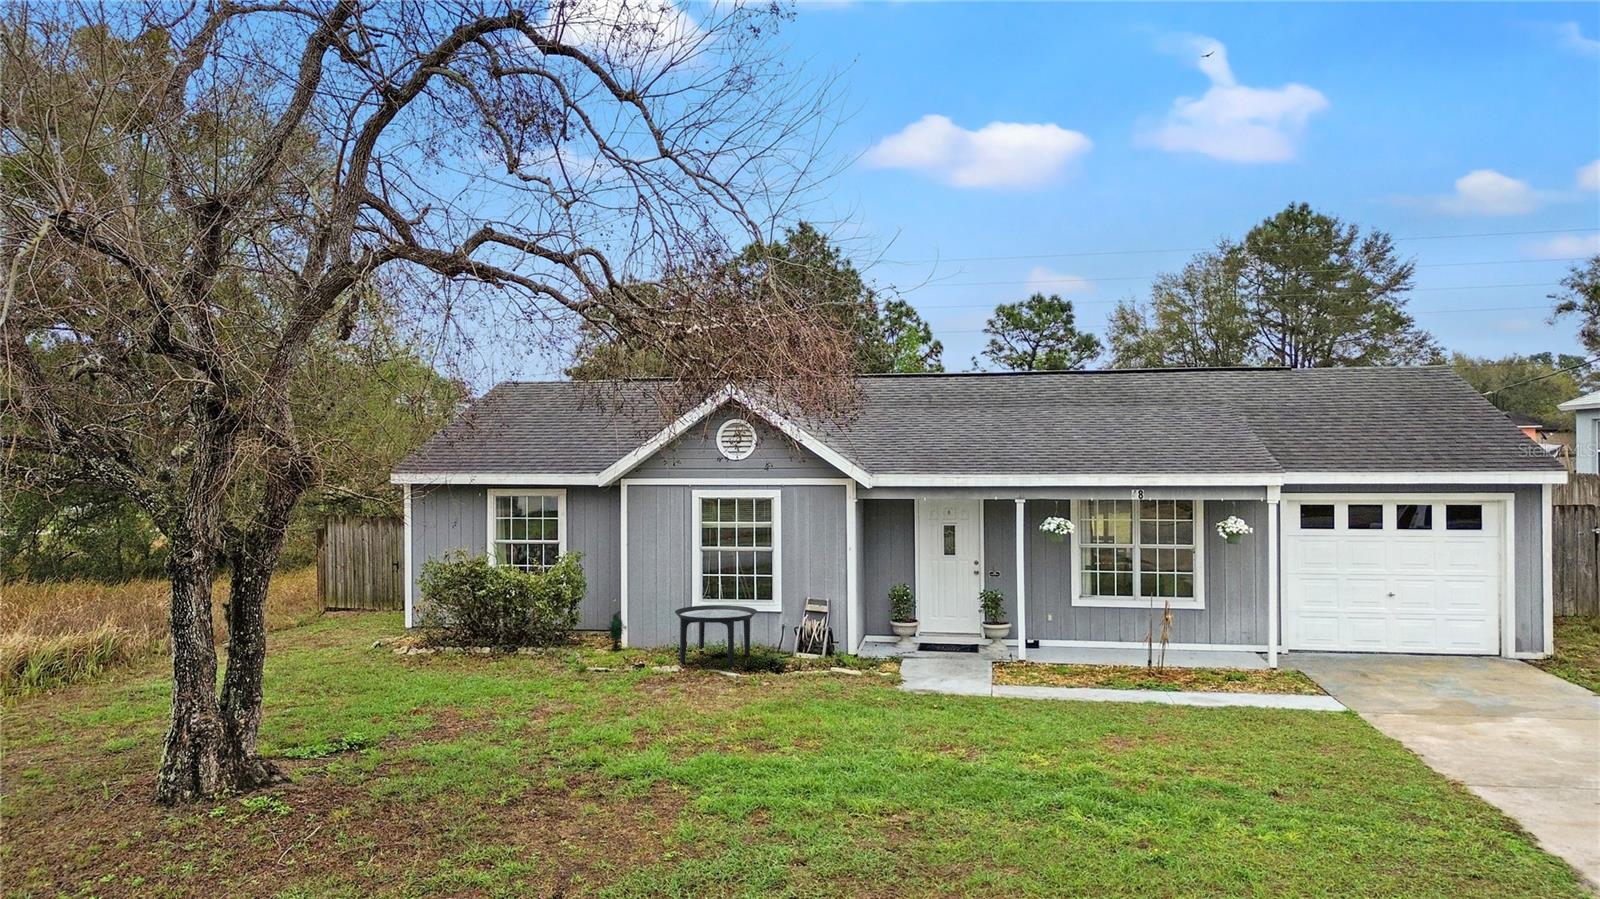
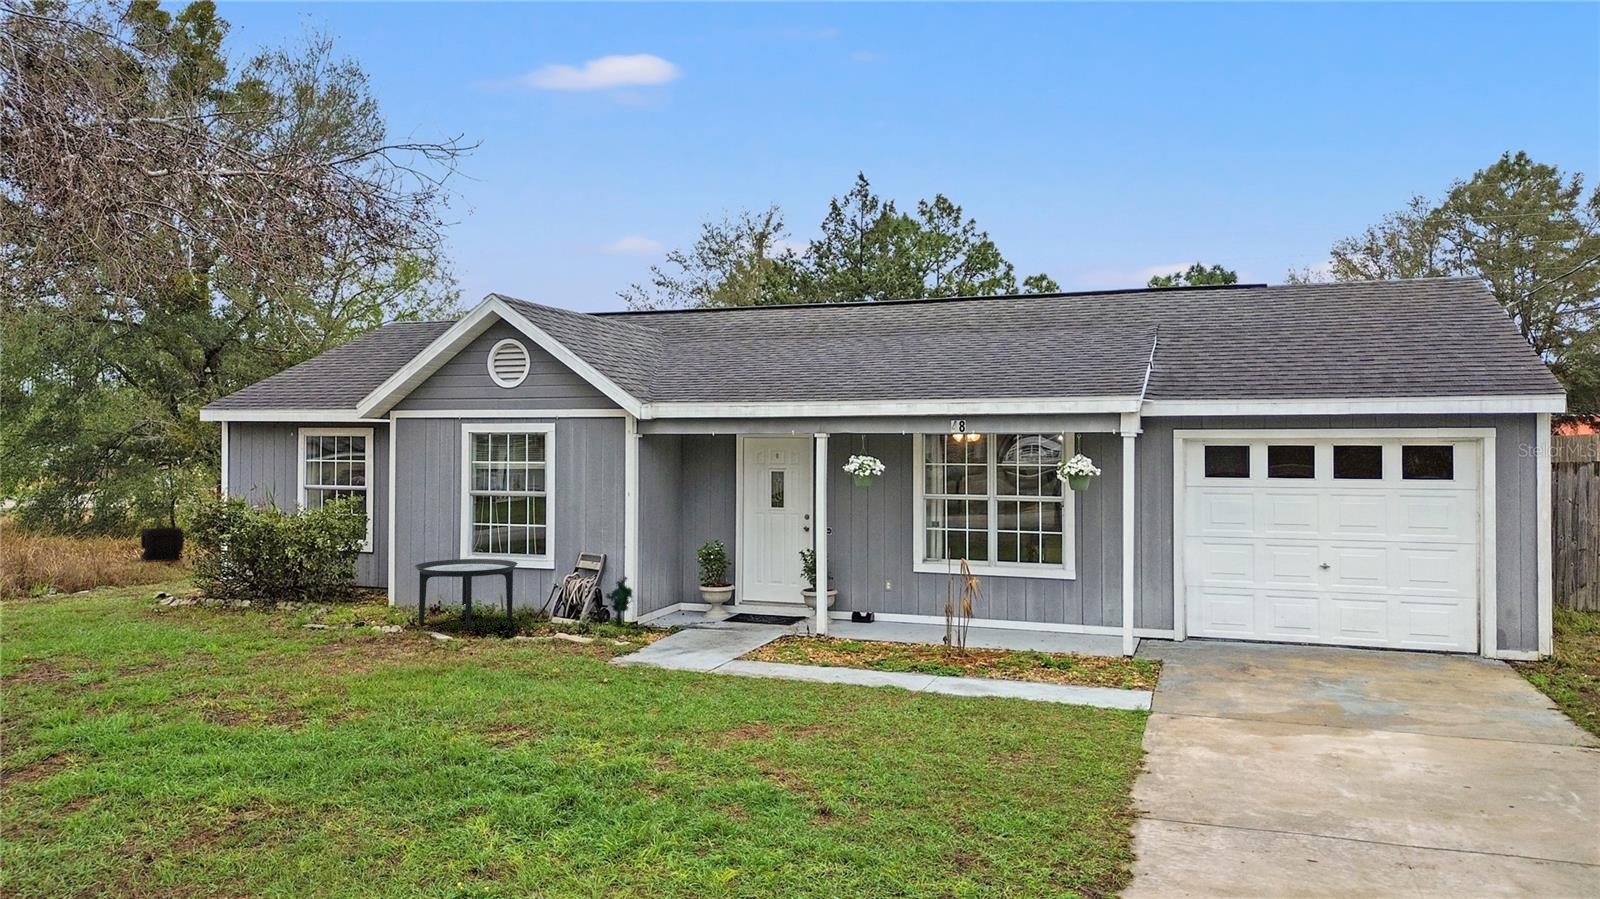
wooden crate: none [286,578,329,612] -> present [141,527,184,562]
decorative plant: present [607,611,626,650] -> present [606,577,632,627]

